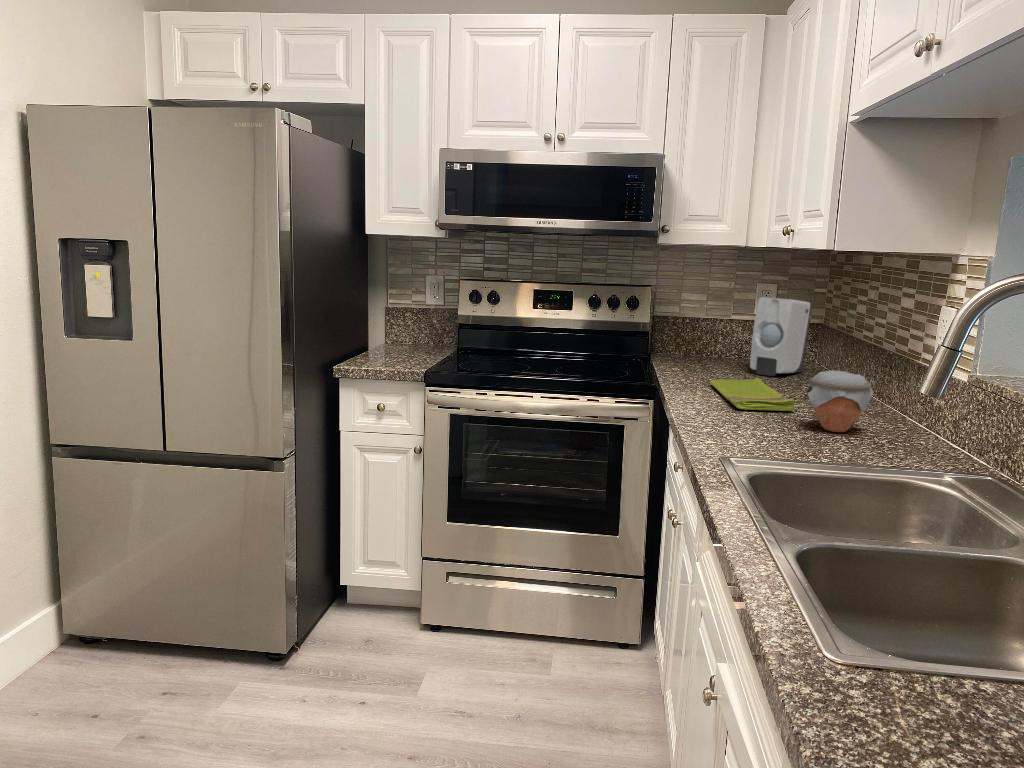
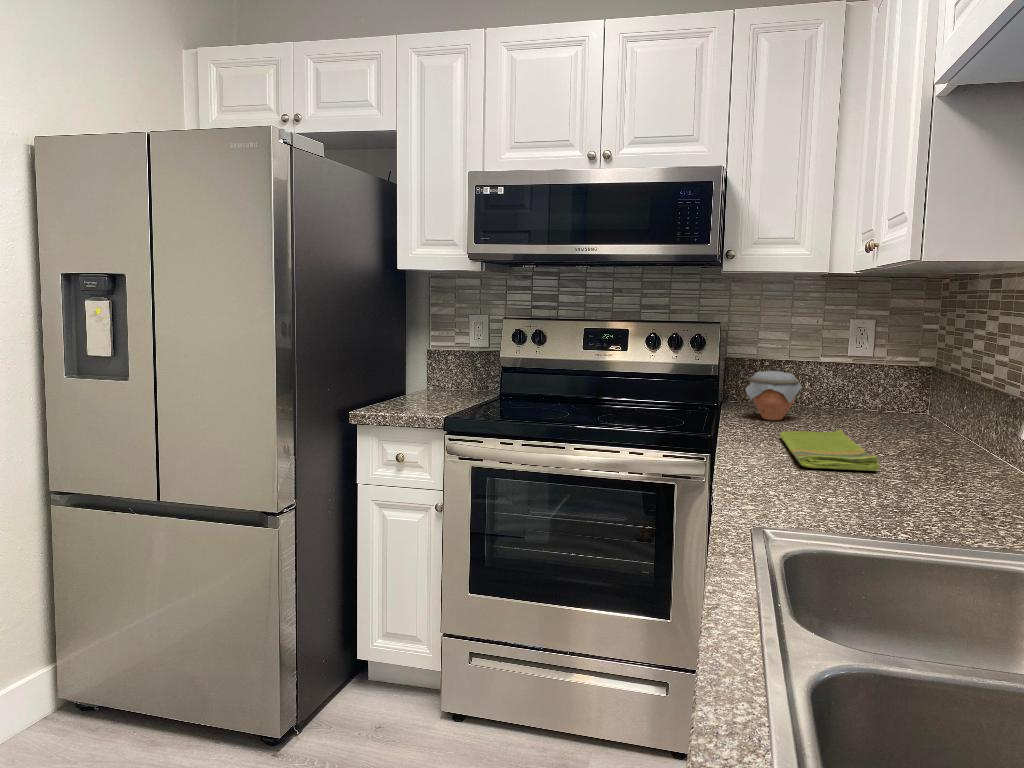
soap dispenser: present [750,297,812,376] -> none [837,333,916,429]
jar: present [806,370,873,432] -> present [746,371,802,420]

